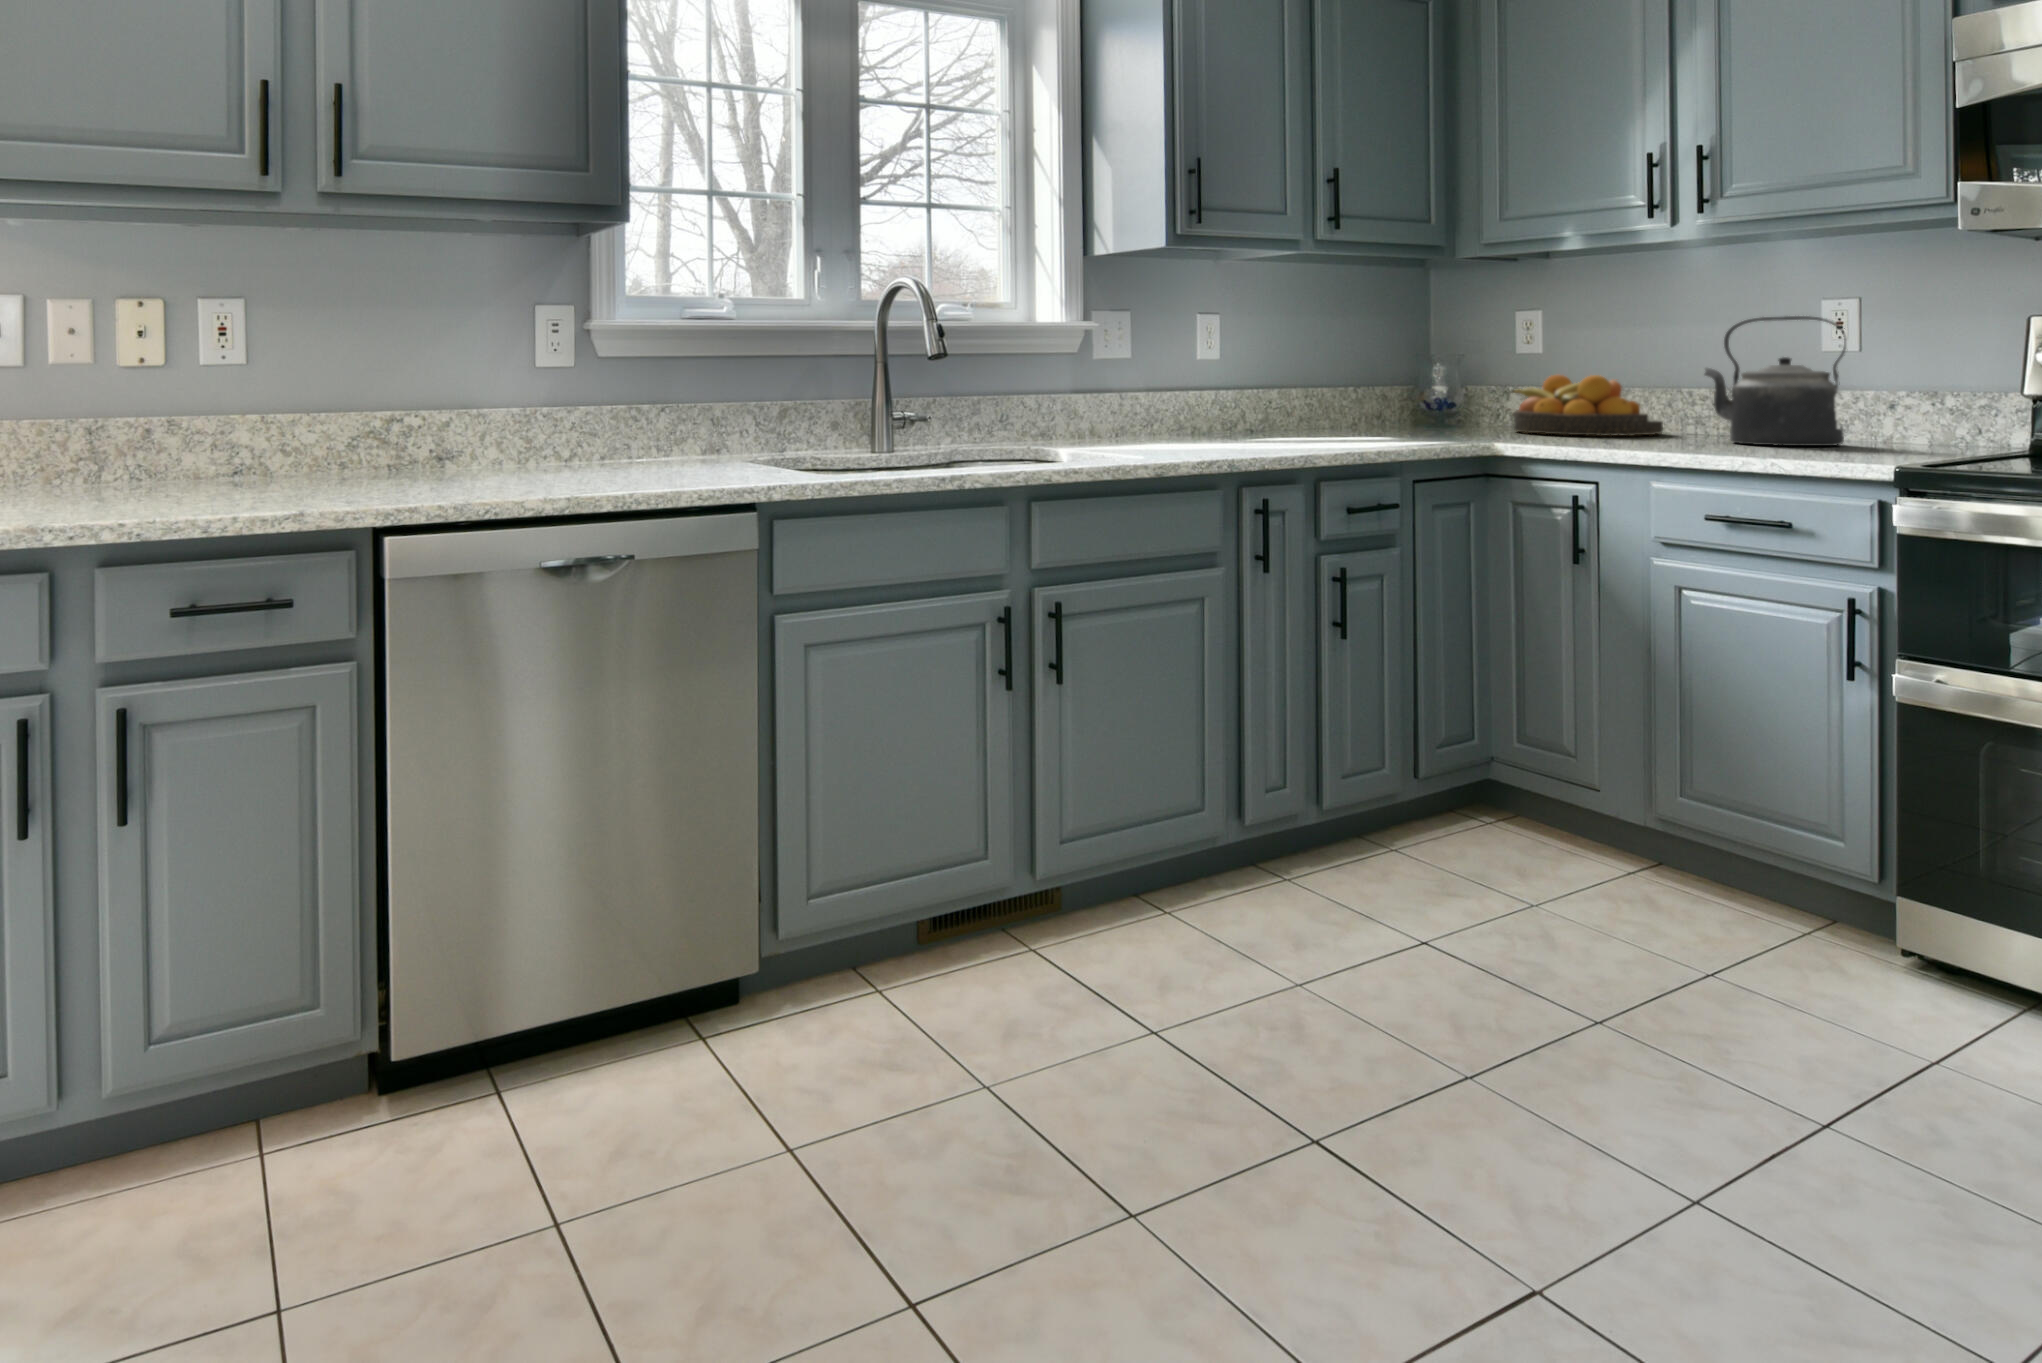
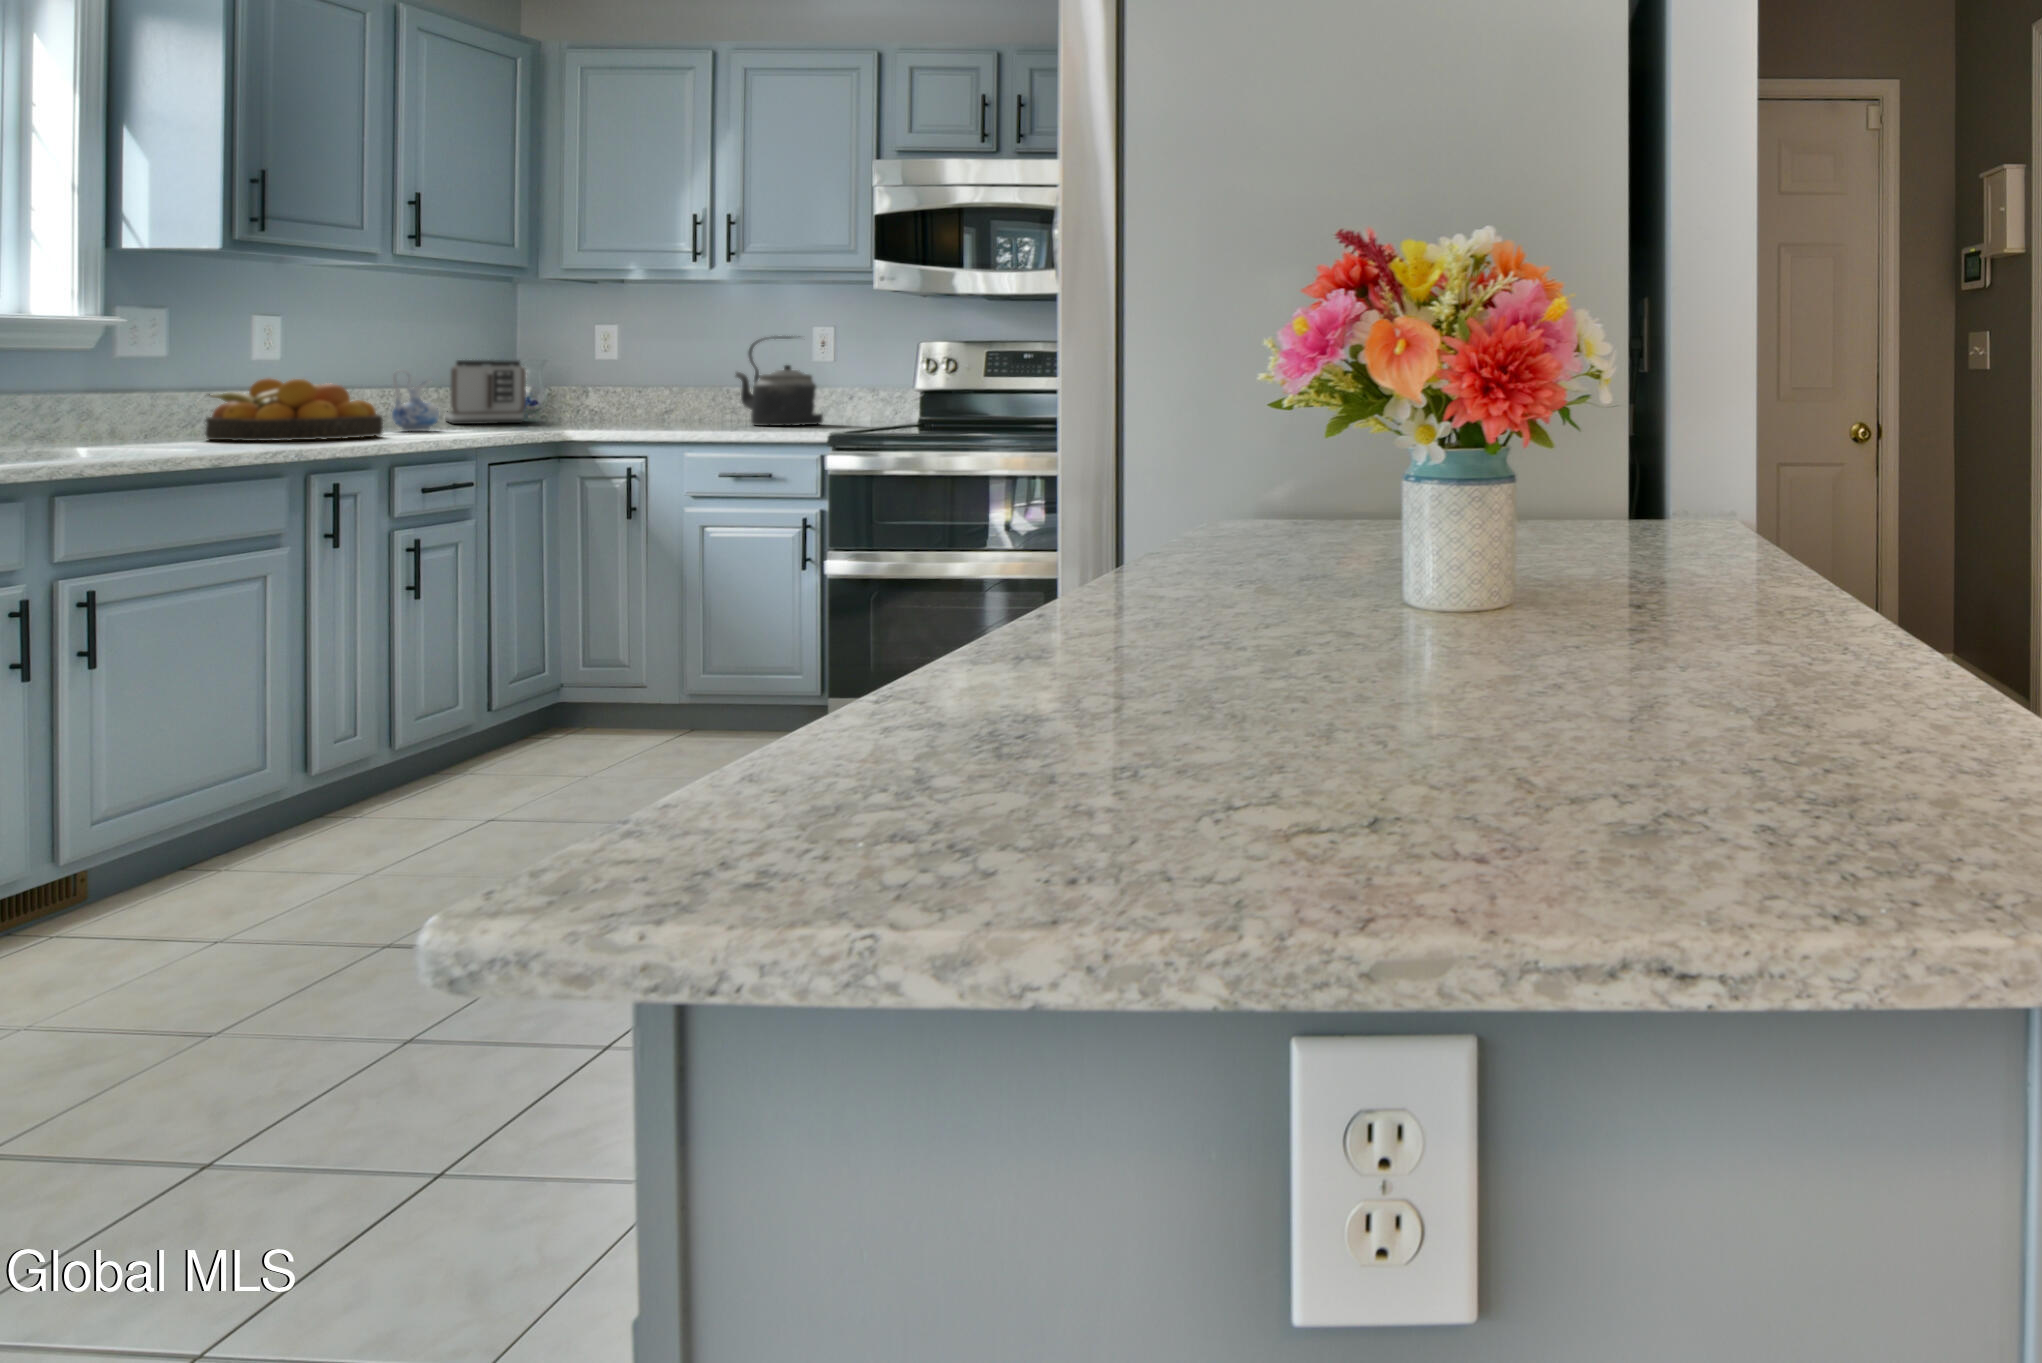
toaster: none [1362,357,1445,429] -> present [445,360,526,424]
ceramic pitcher: none [1316,368,1360,437] -> present [392,369,439,431]
fruit bowl: present [1511,375,1663,436] -> present [205,379,383,441]

